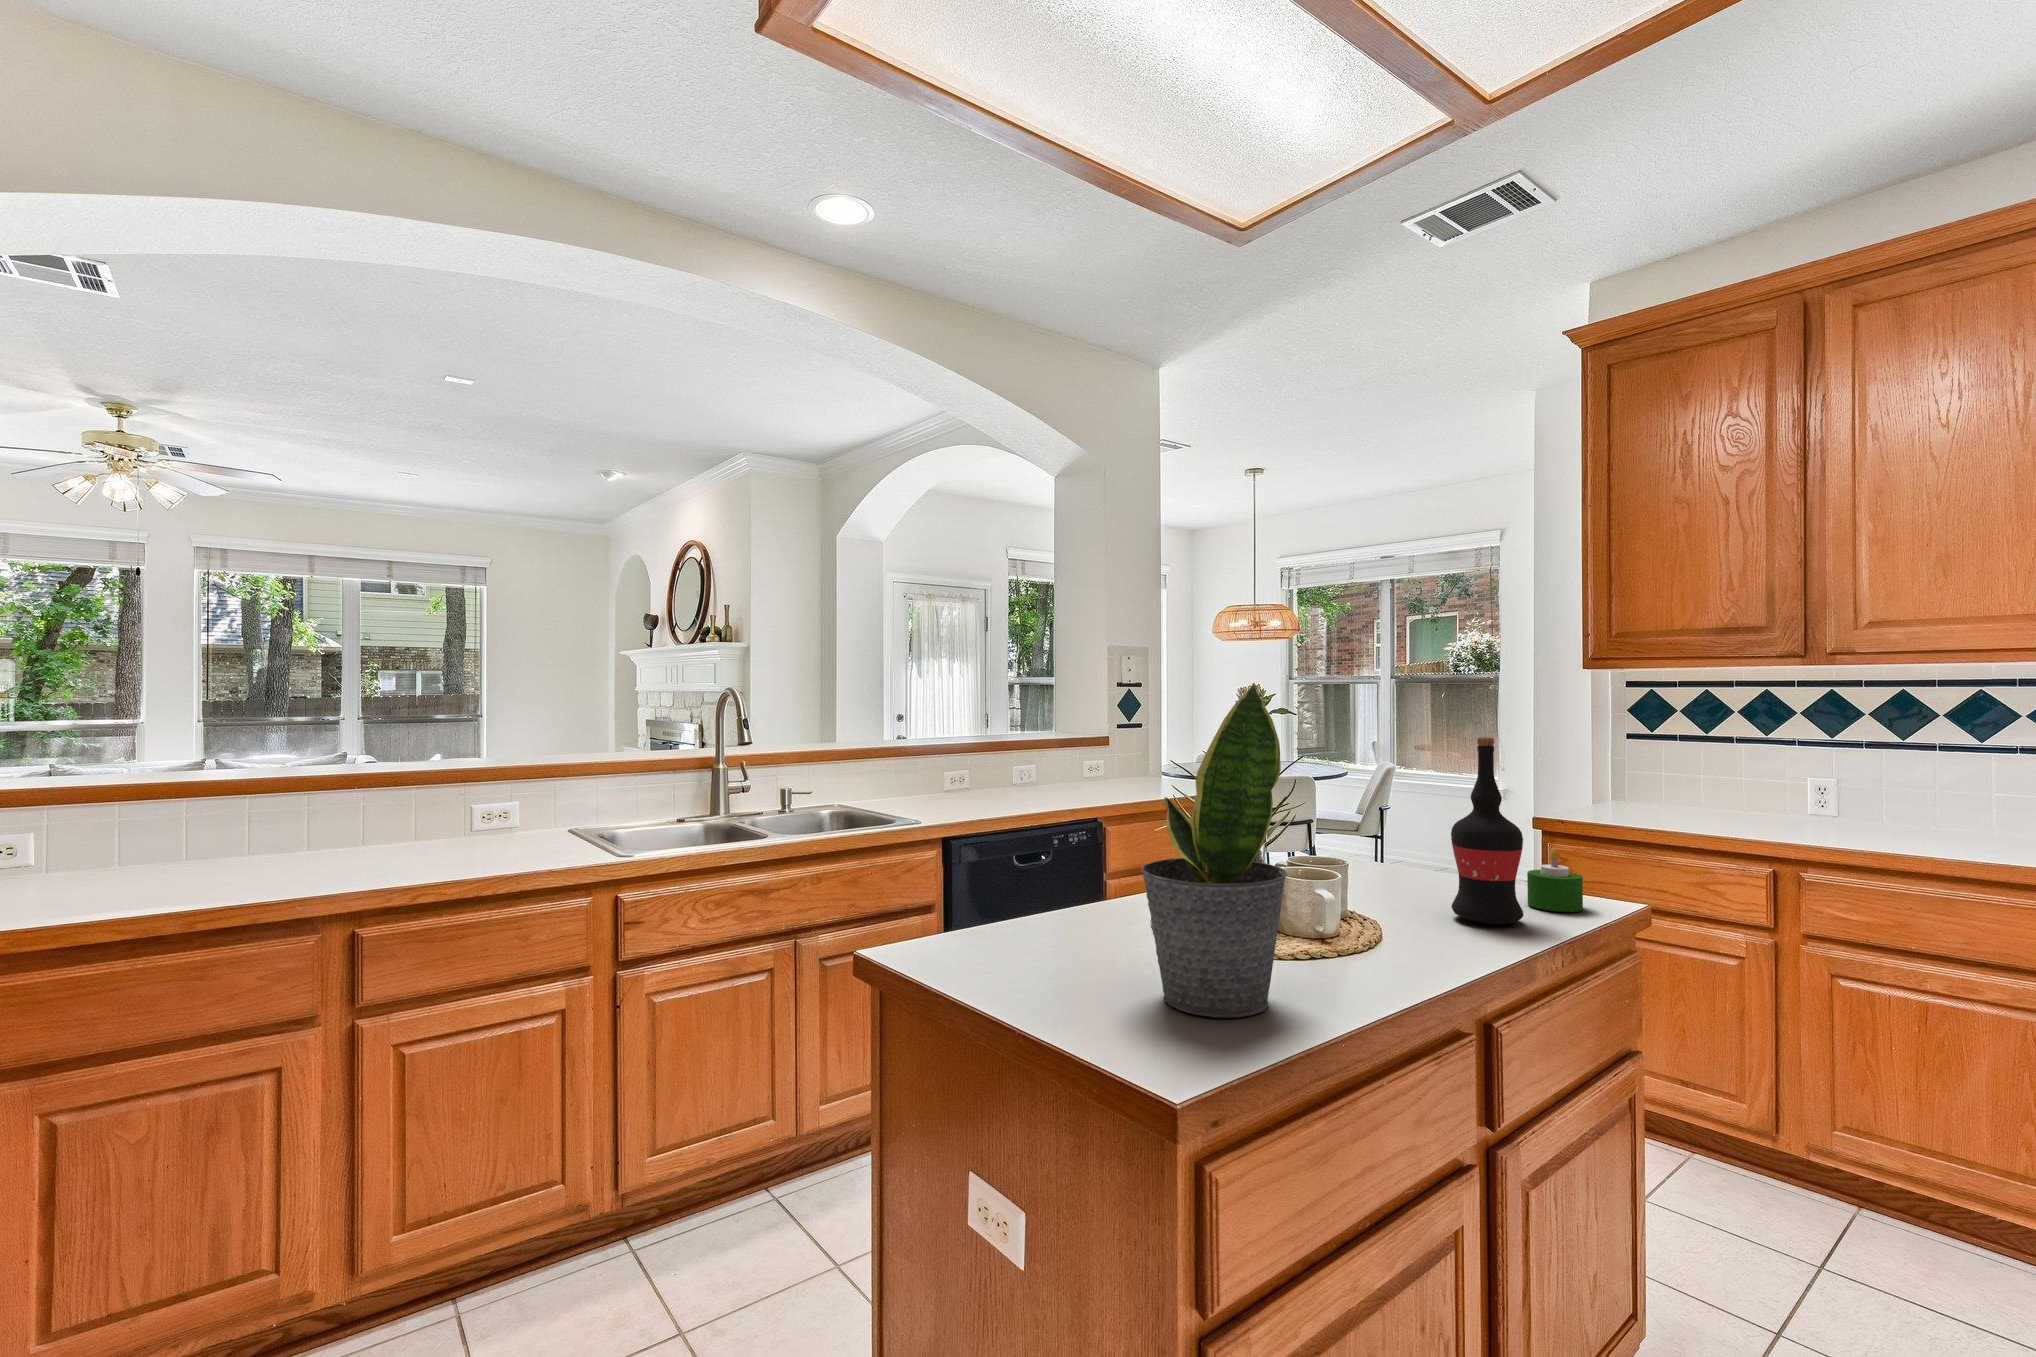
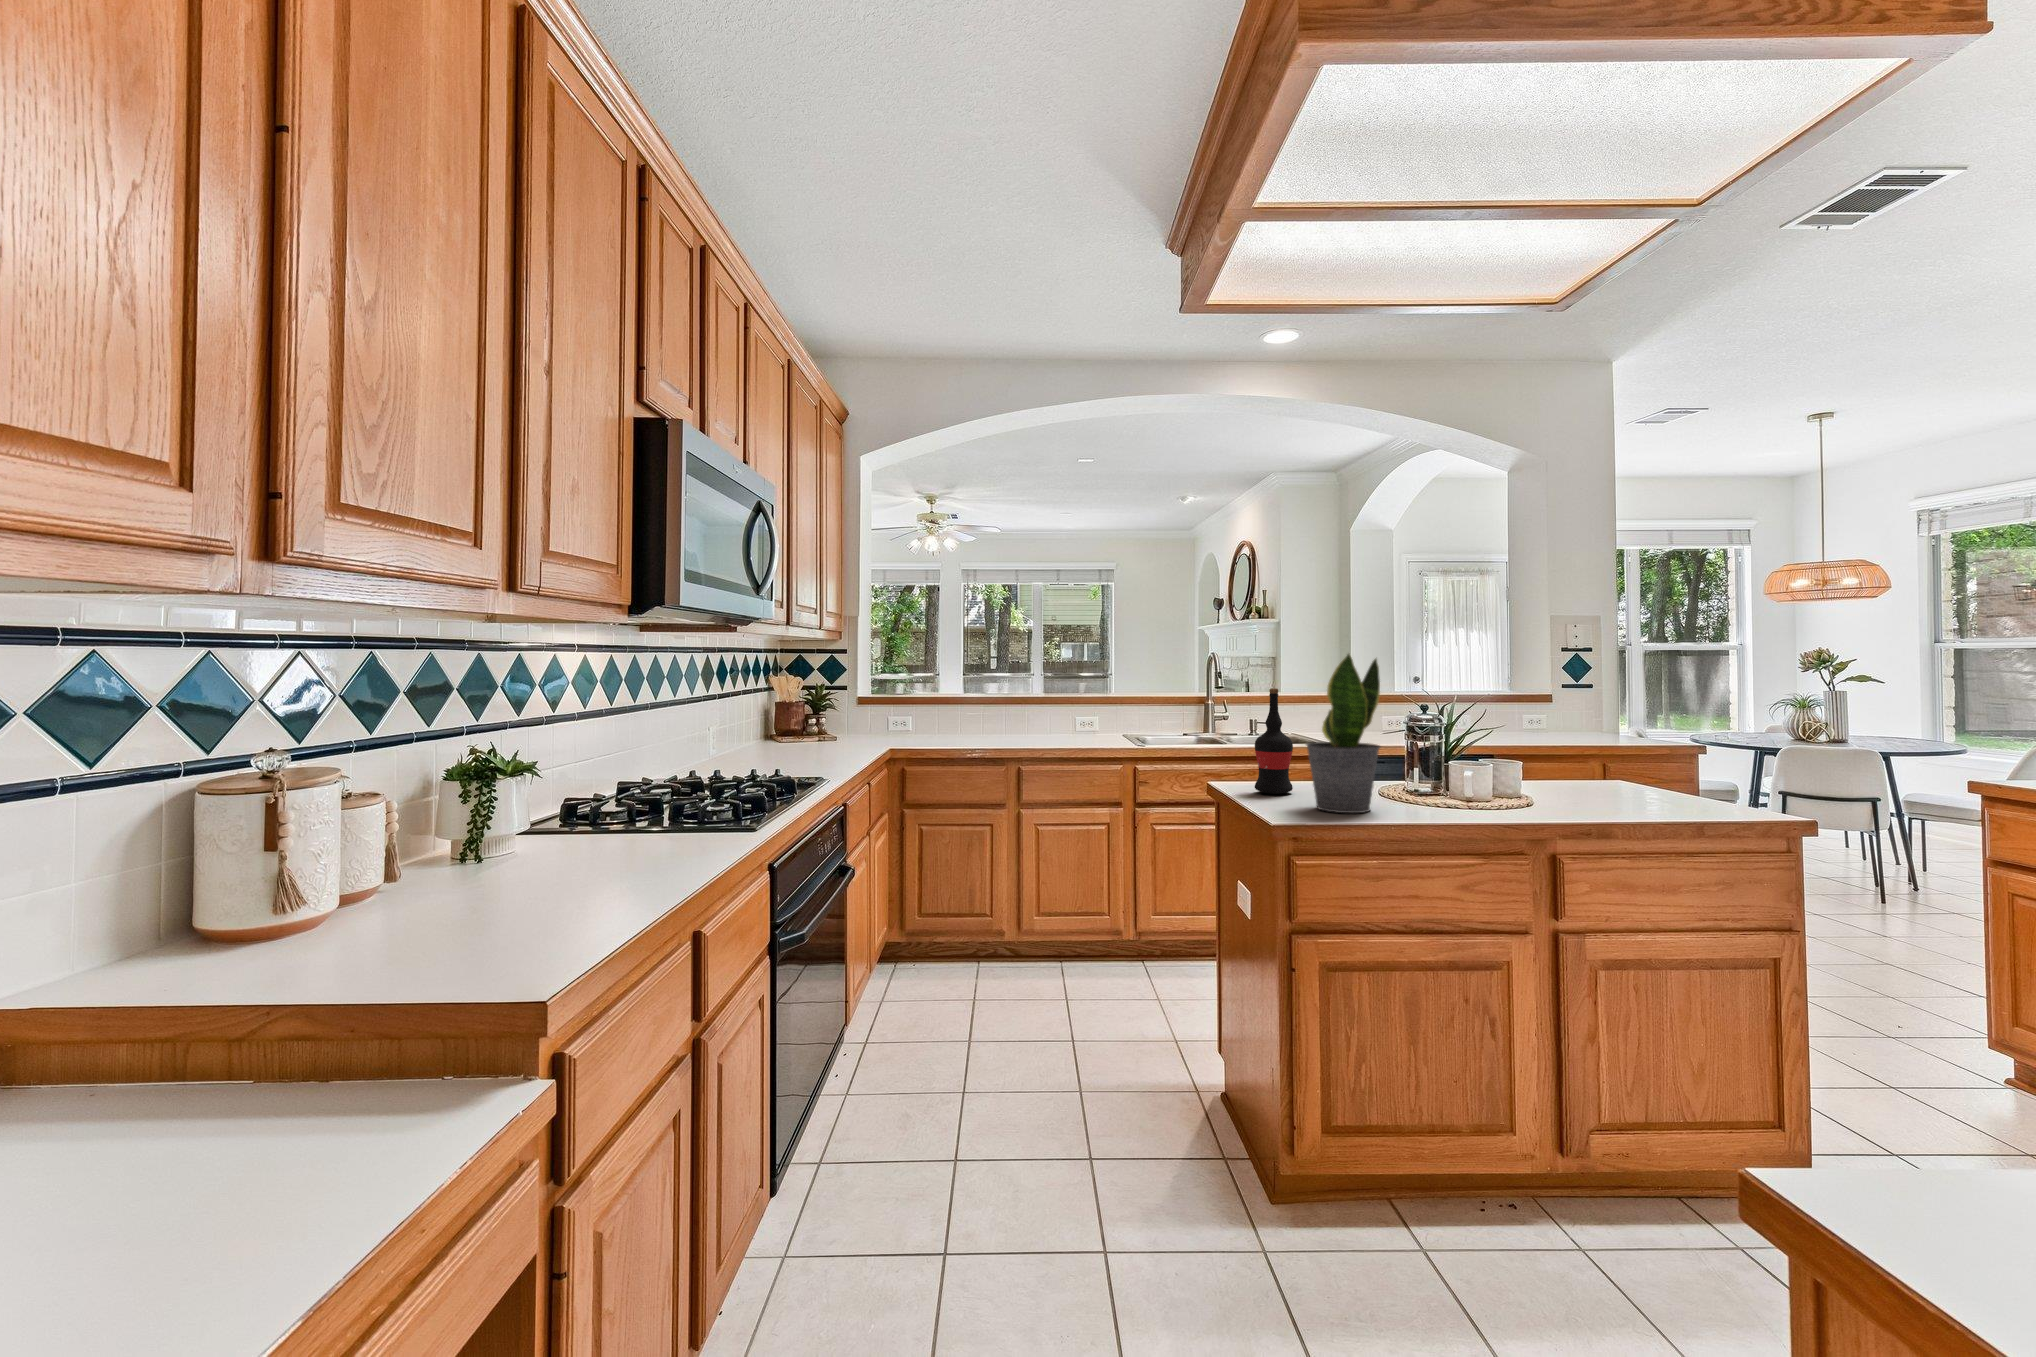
wine bottle: present [1451,737,1524,924] -> present [1255,688,1293,794]
candle: present [1527,848,1583,912] -> none [1660,766,1703,809]

